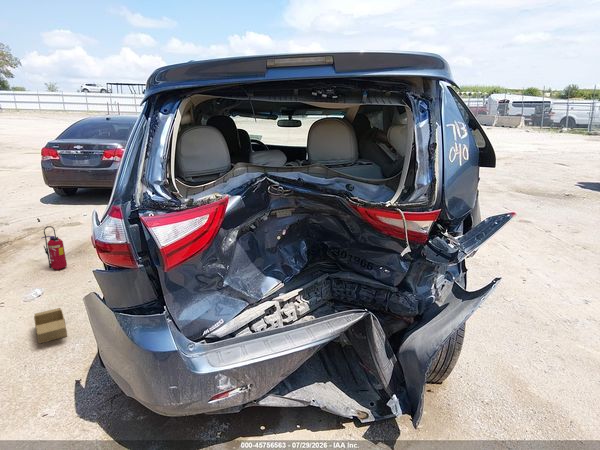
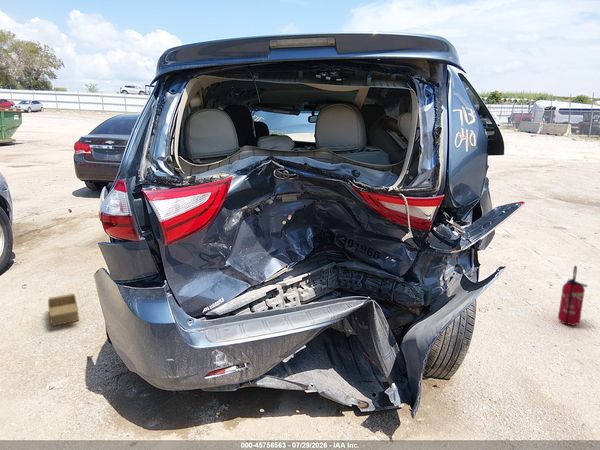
fire extinguisher: present [42,226,67,270] -> present [558,266,587,325]

